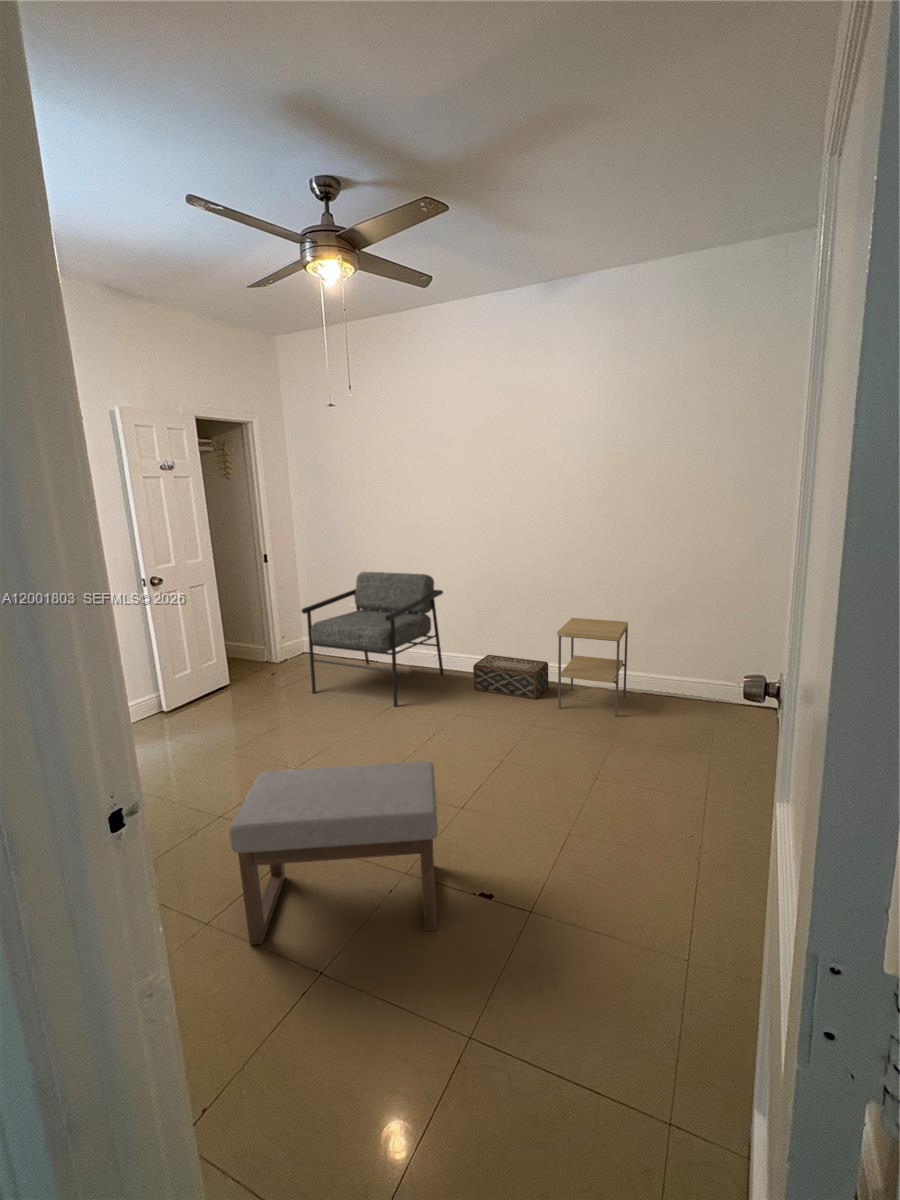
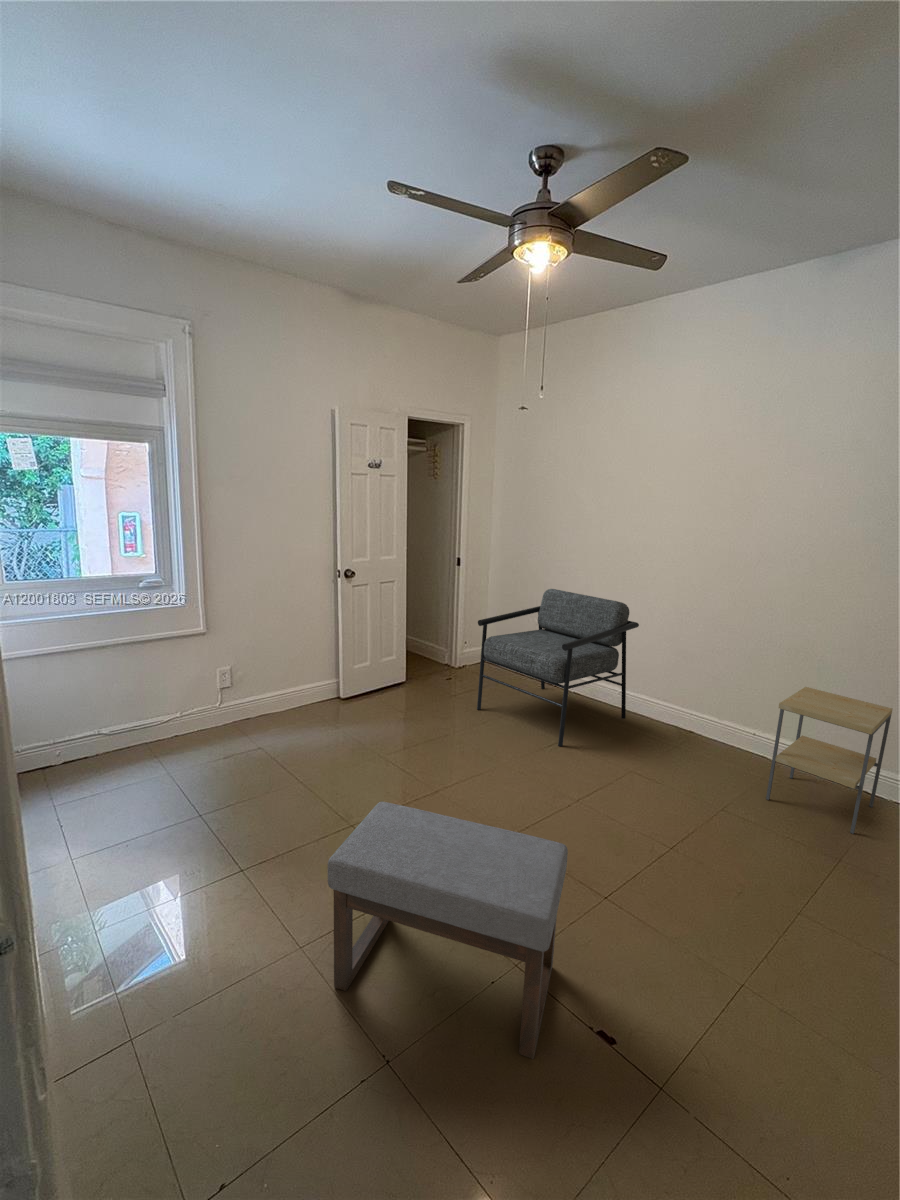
woven basket: present [473,655,548,699] -> none [658,709,762,779]

